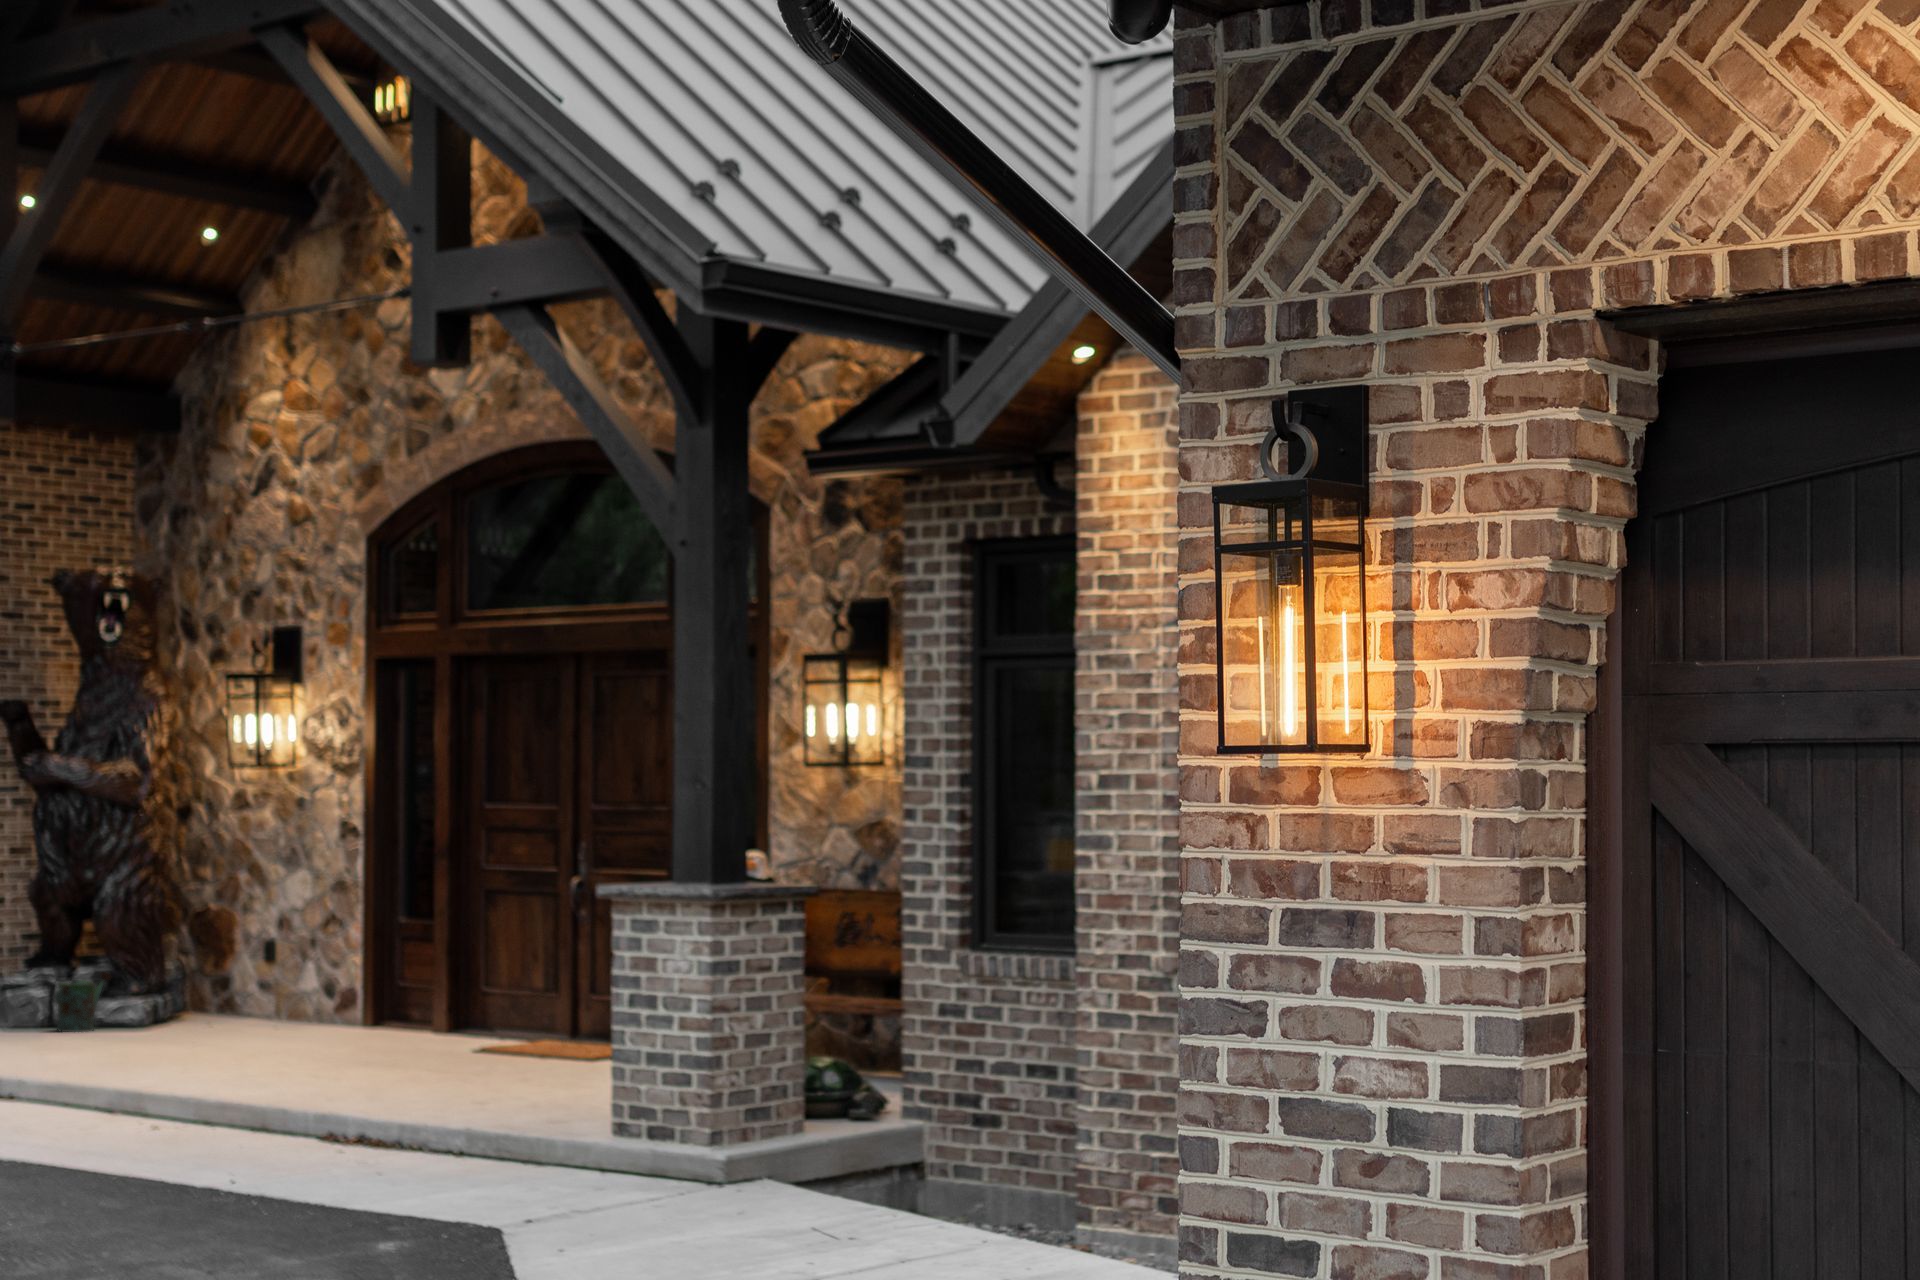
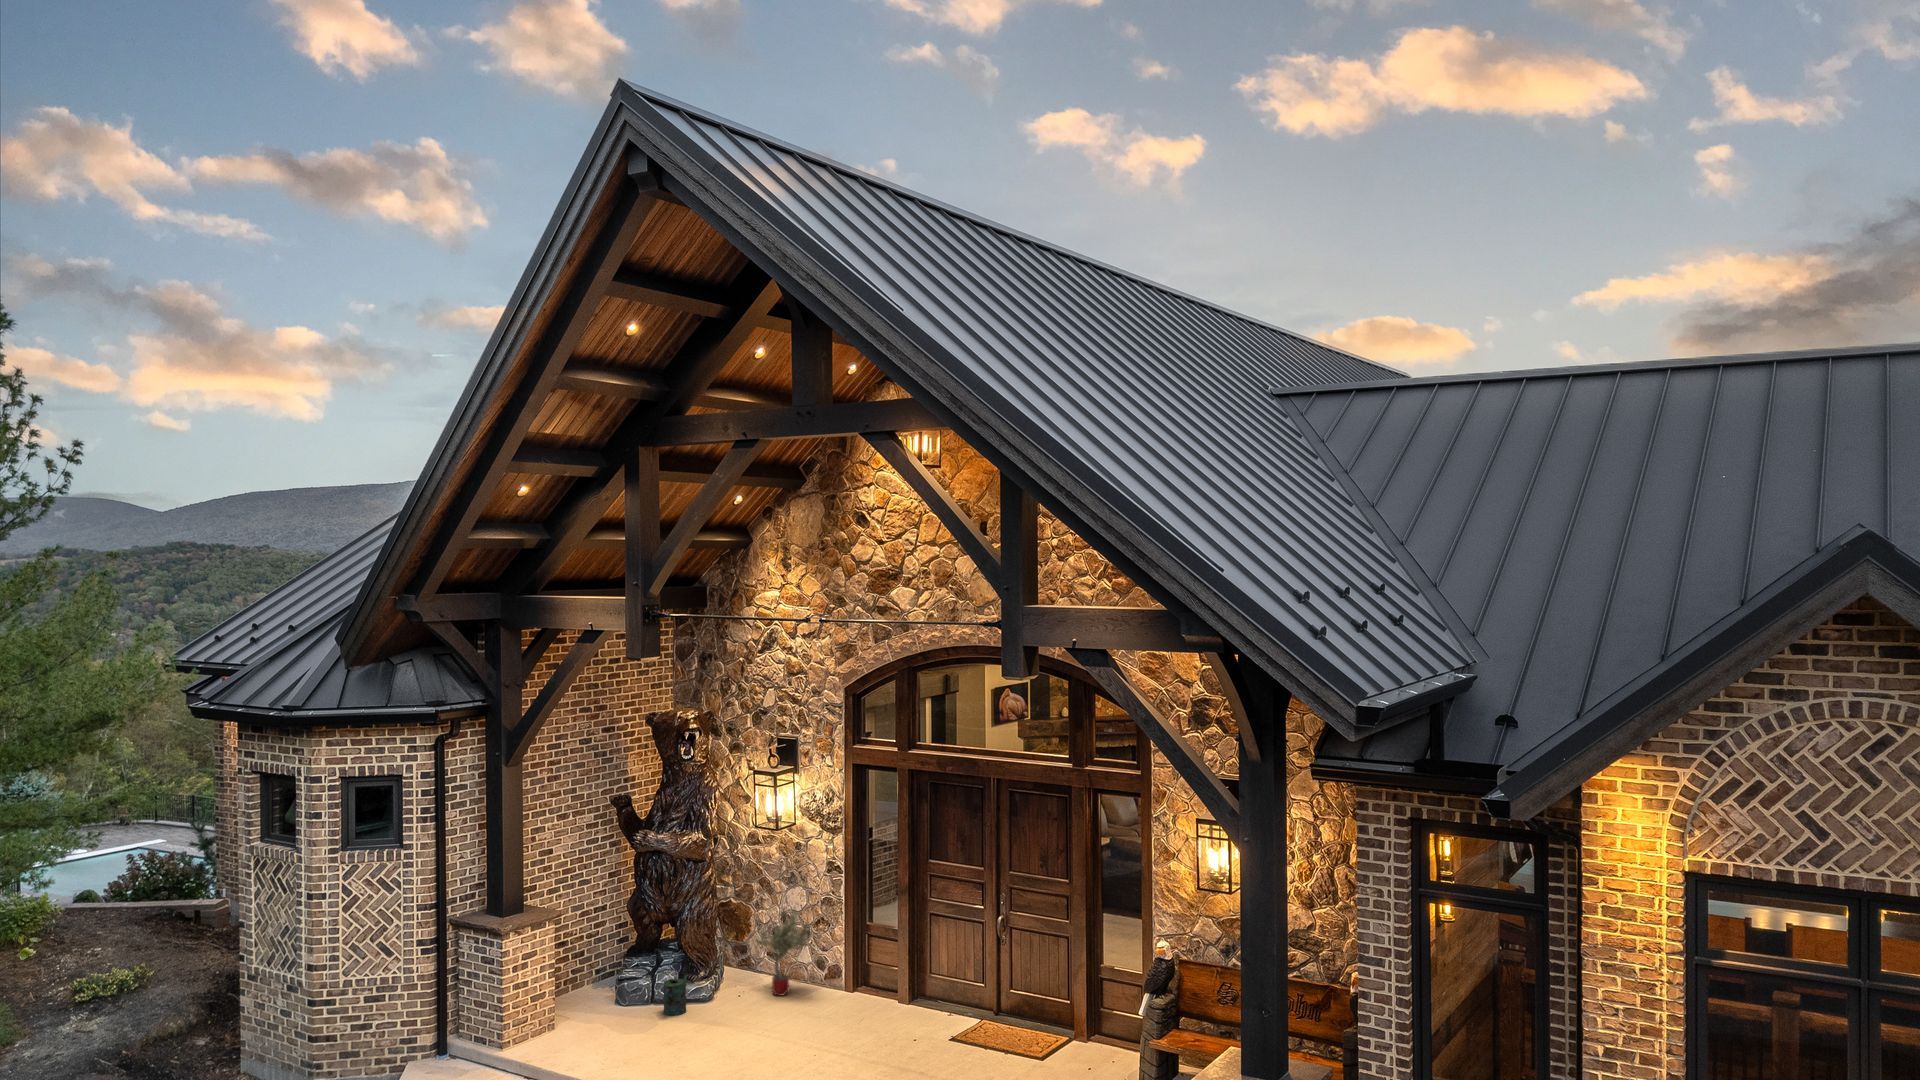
potted tree: none [222,886,310,1028] -> present [755,907,809,996]

